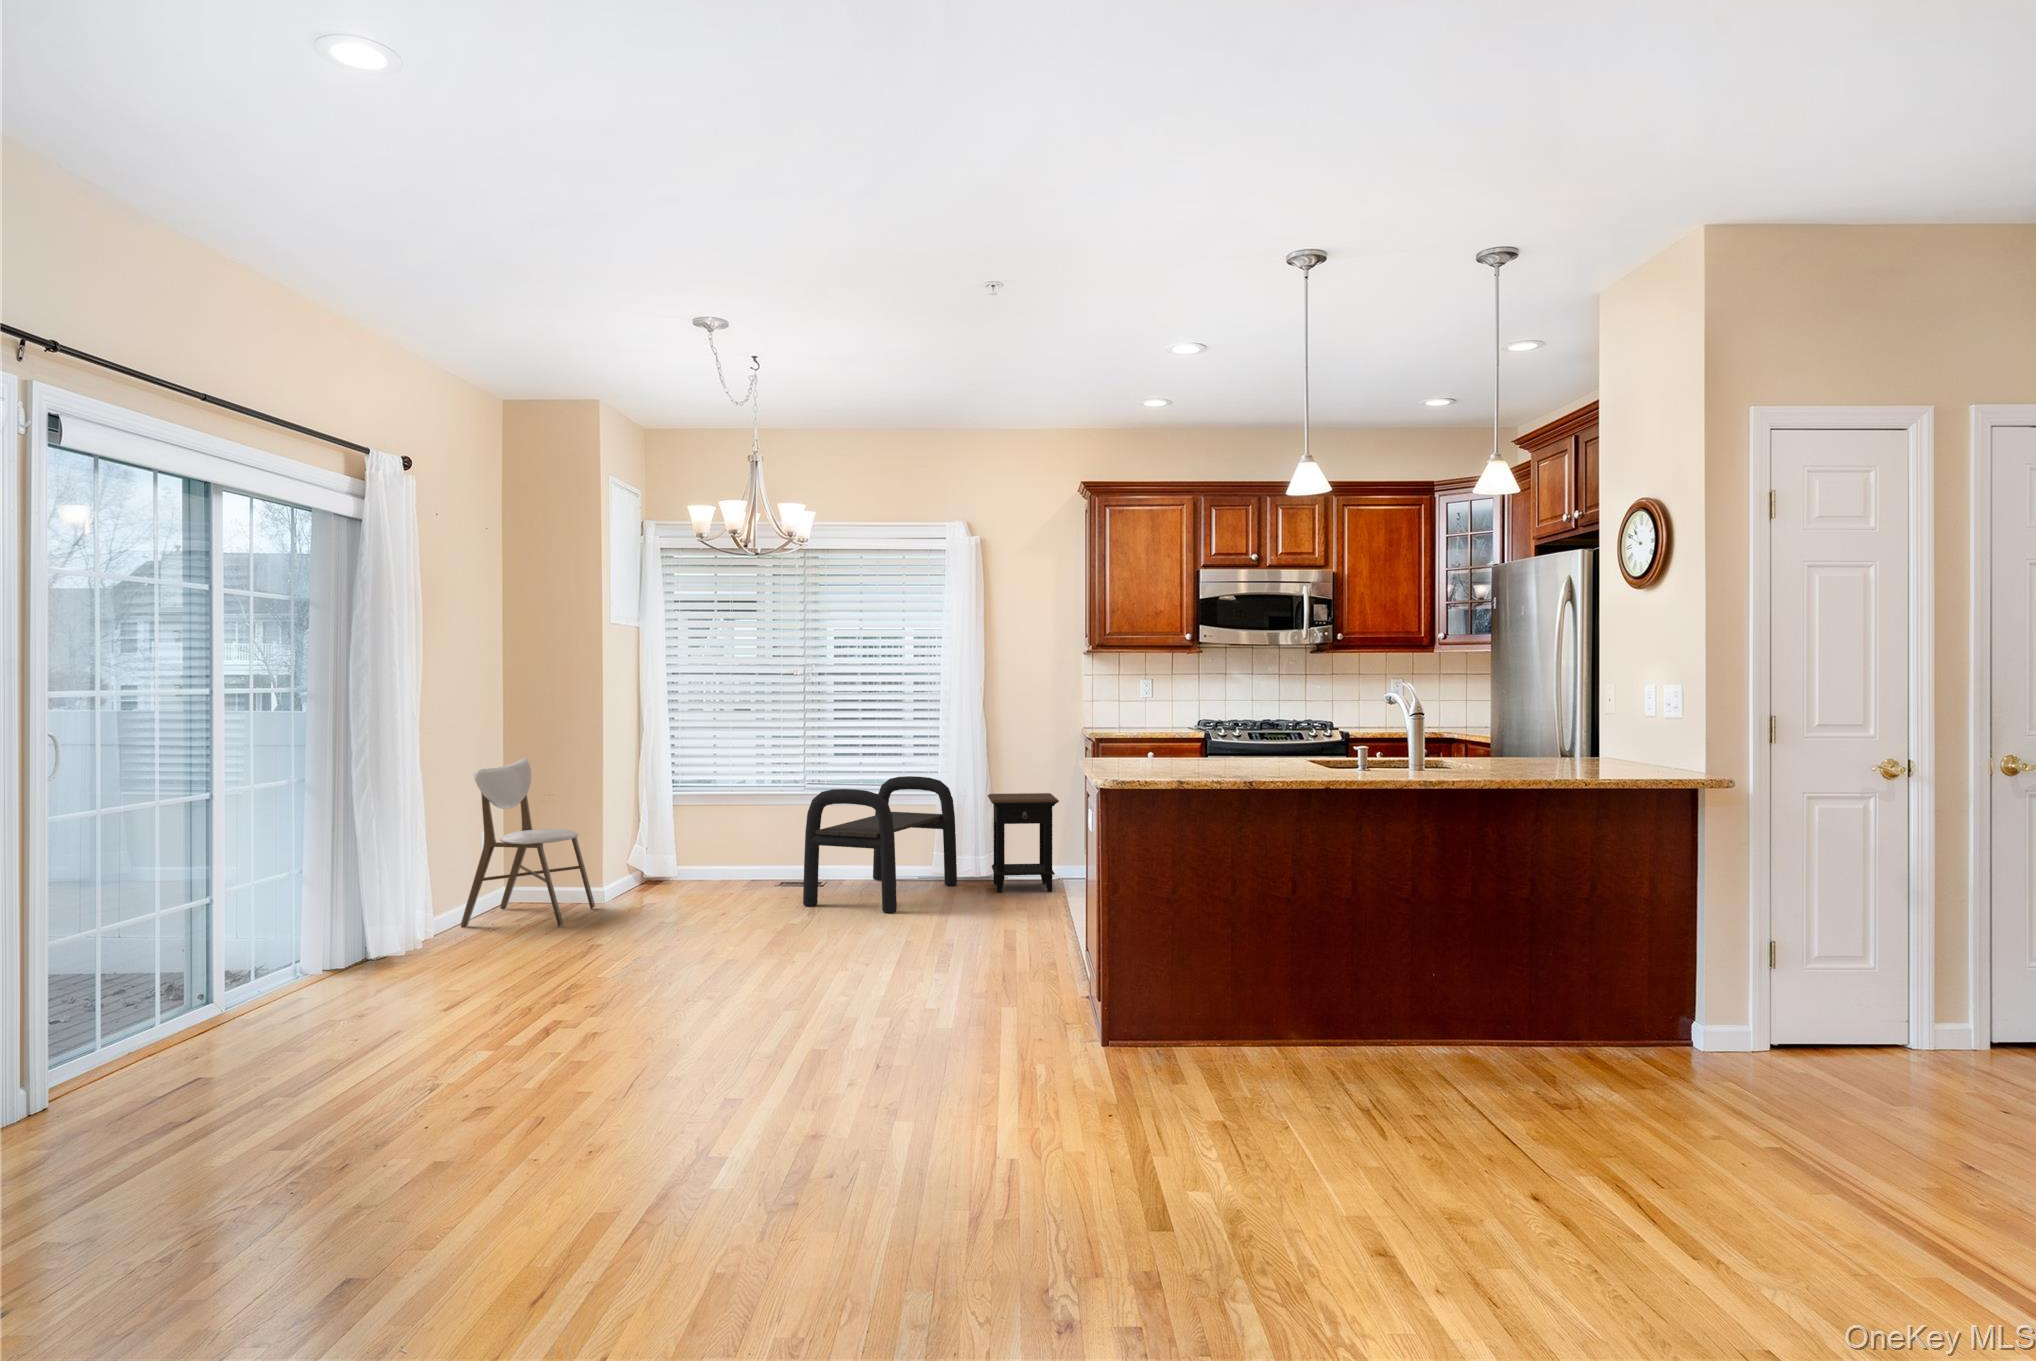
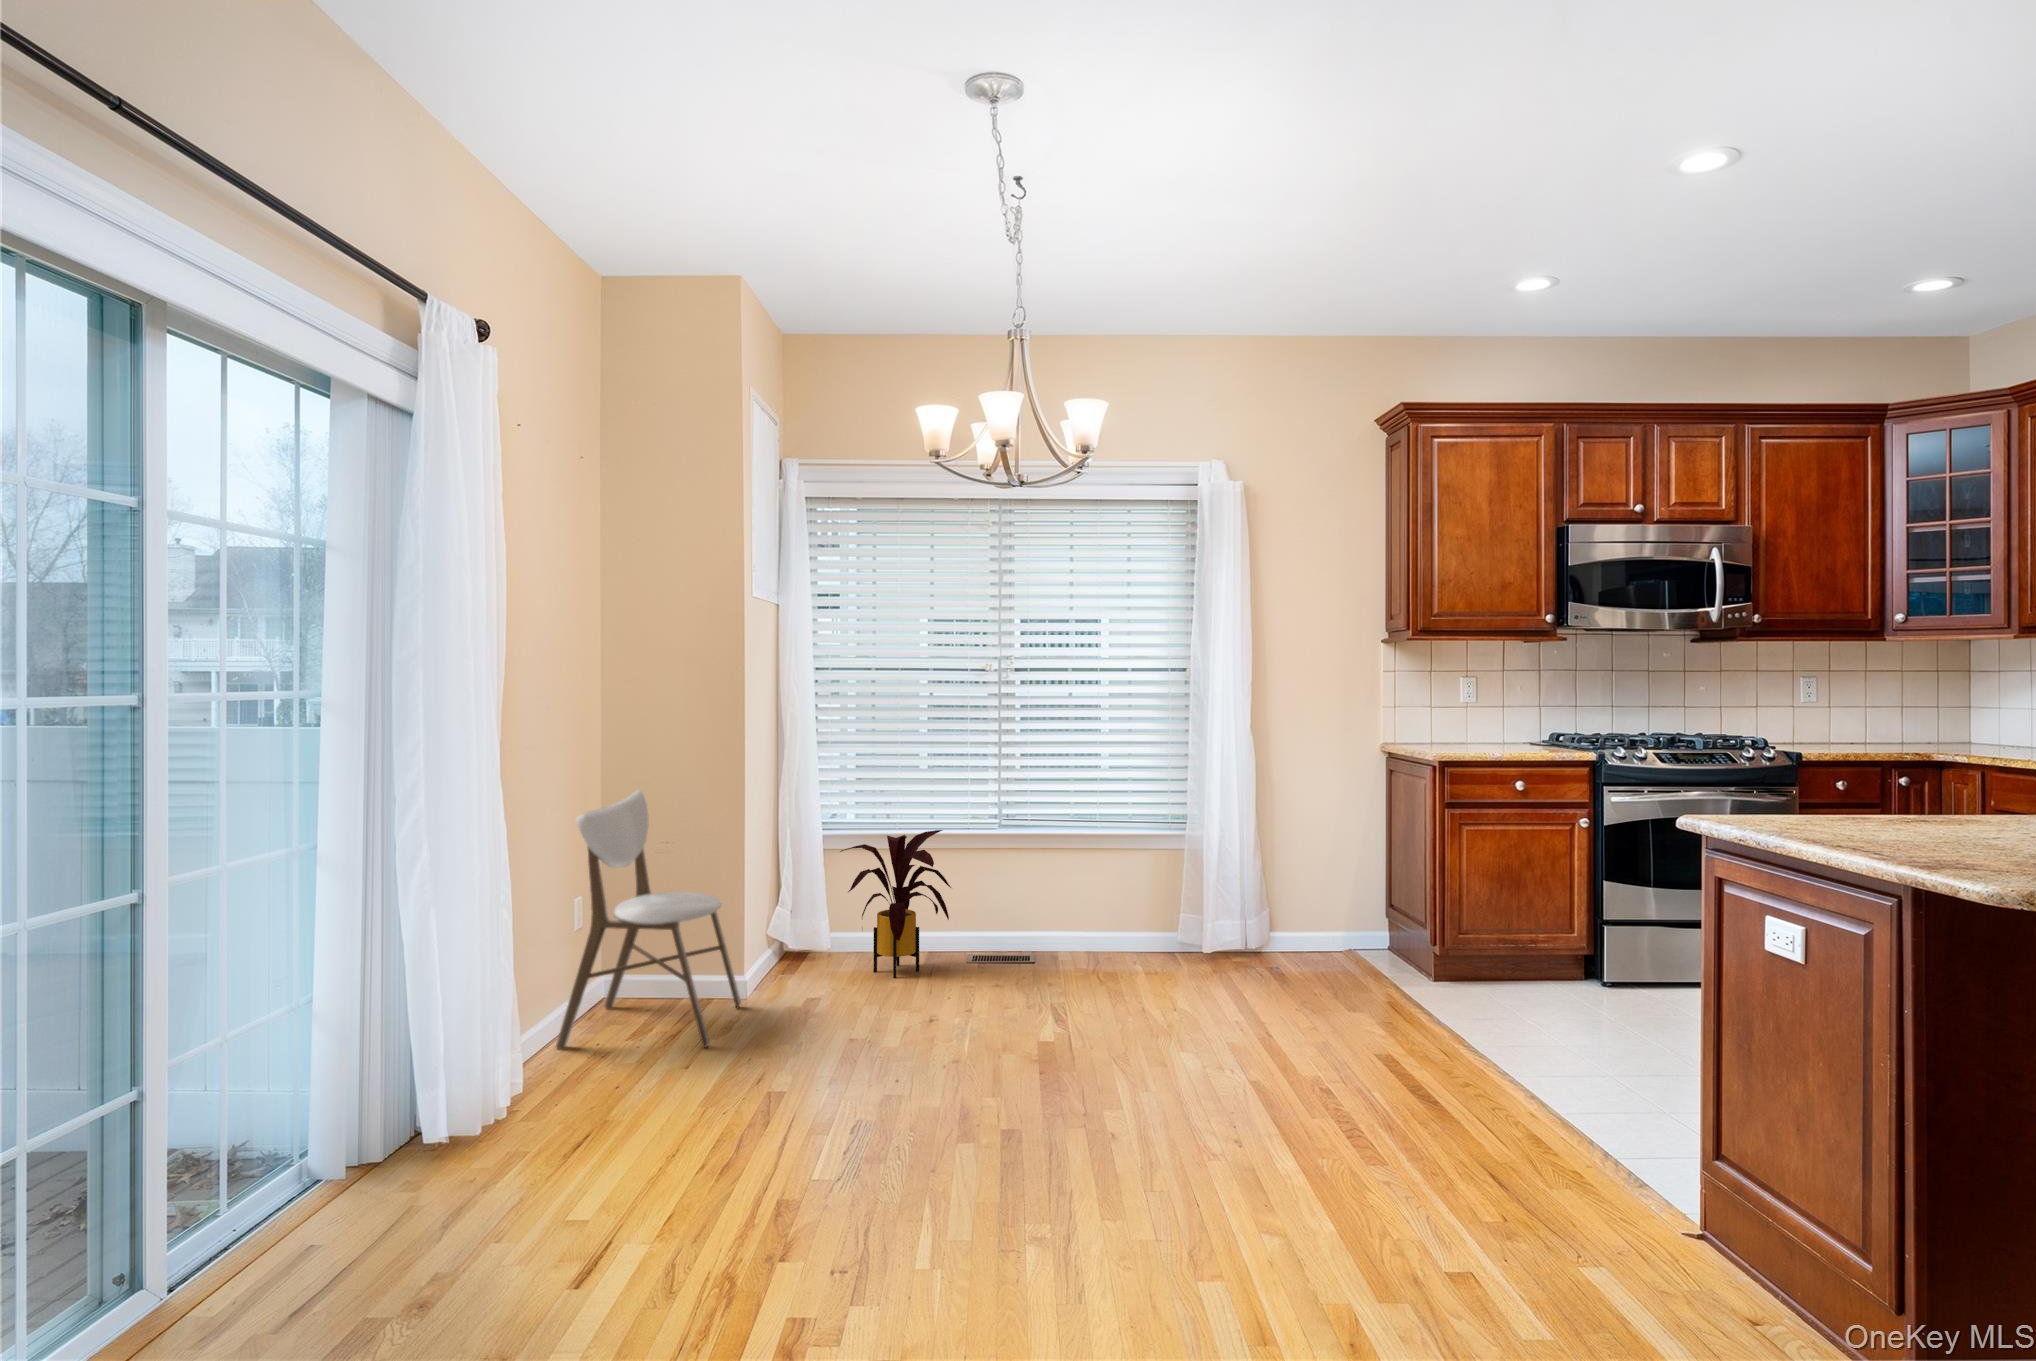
bench: present [803,776,957,913] -> none [1036,809,1217,1016]
house plant: none [676,791,763,895] -> present [840,830,951,978]
side table: present [988,793,1059,893] -> none [1254,832,1372,973]

